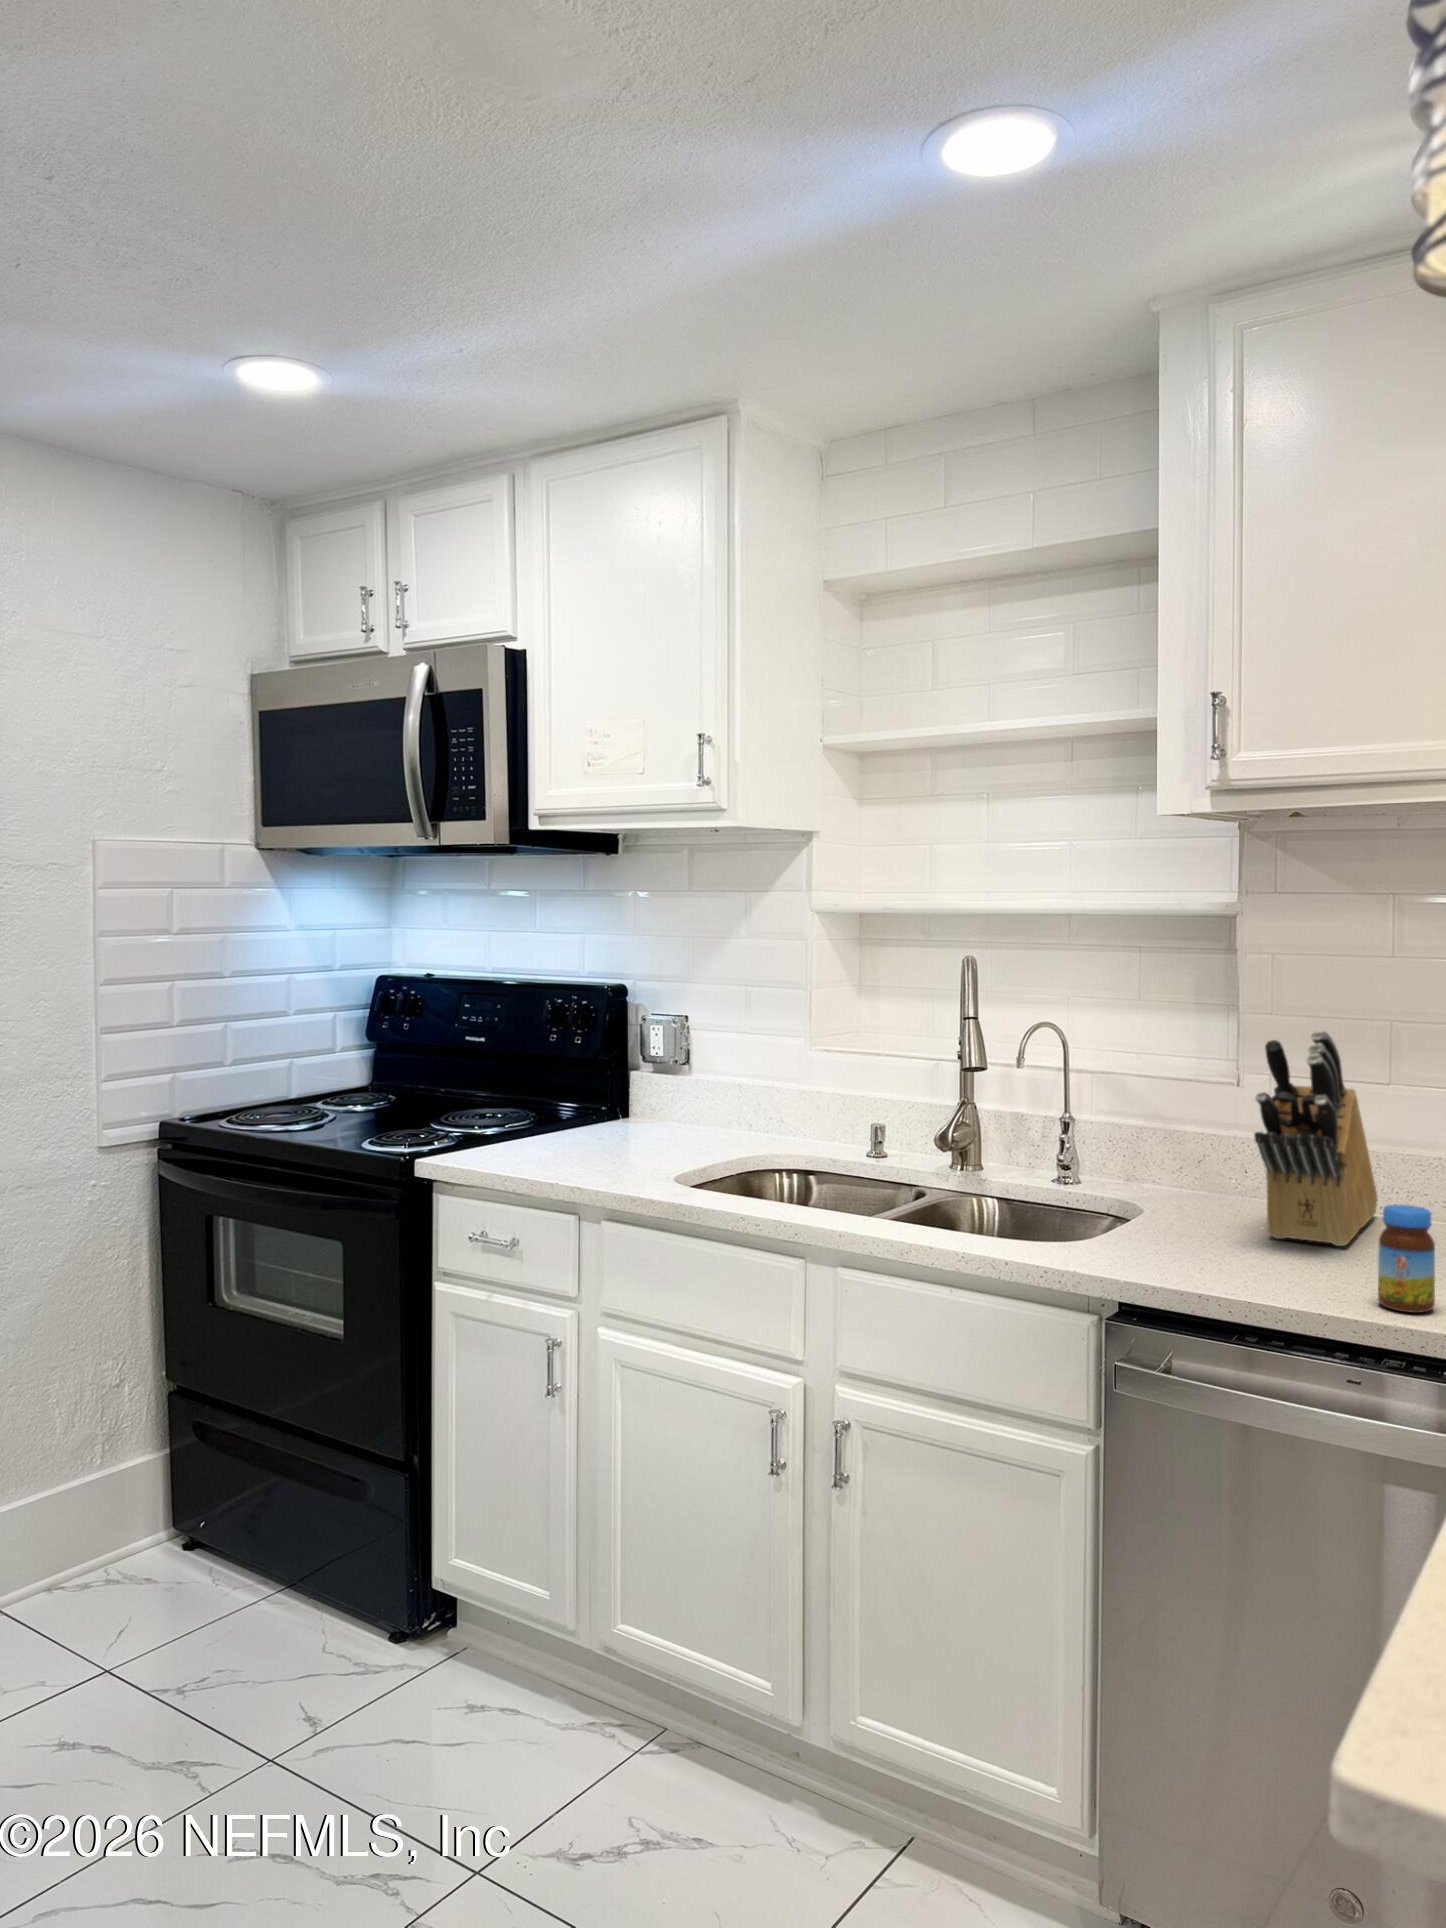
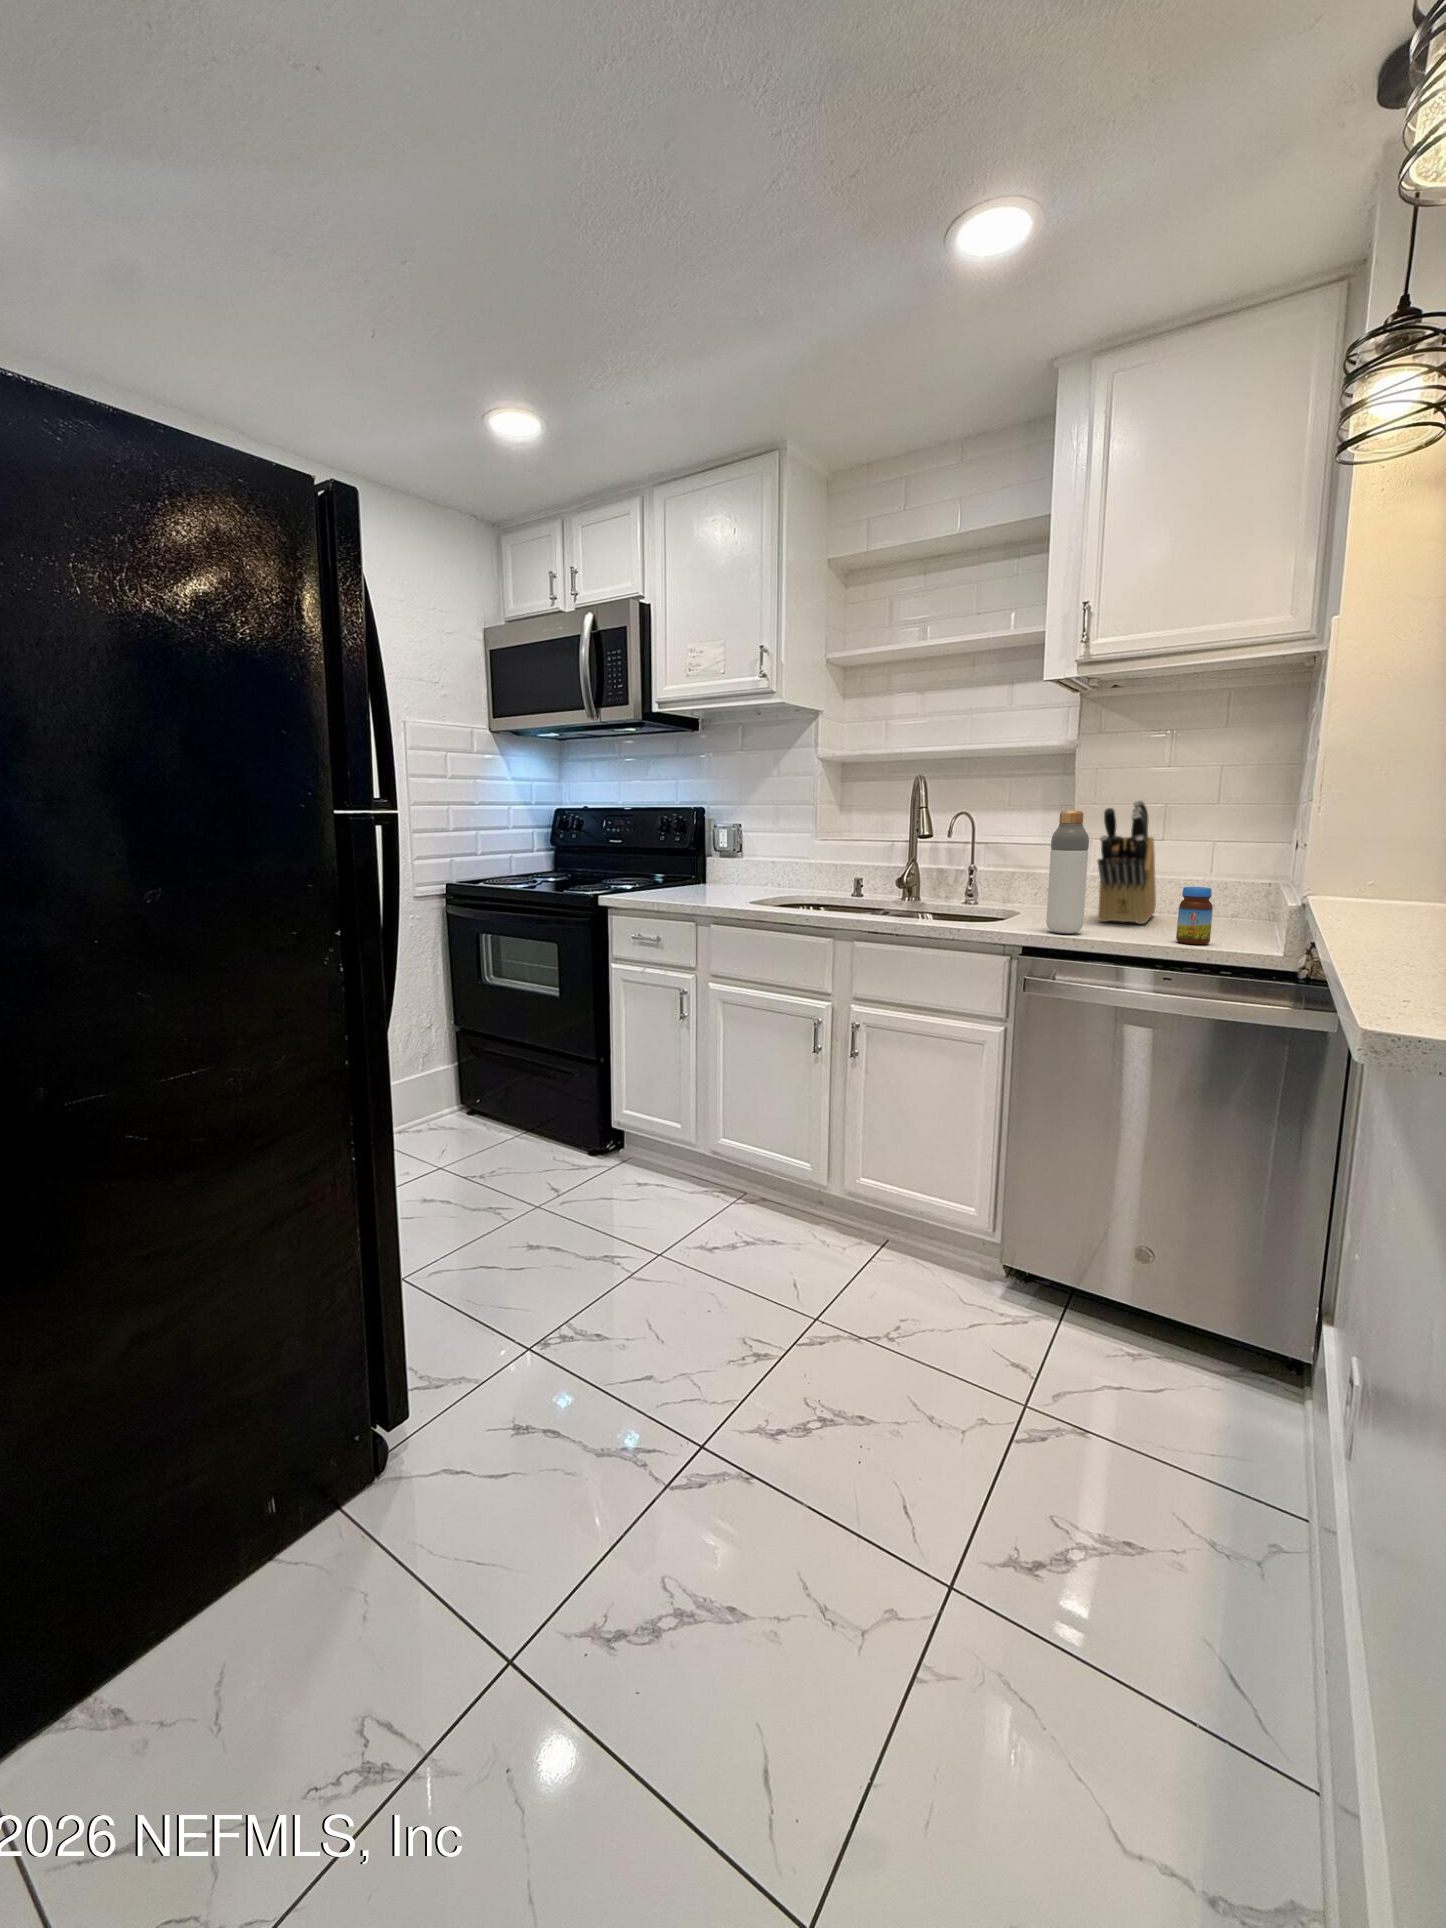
bottle: none [1161,1059,1224,1278] -> present [1046,811,1089,934]

